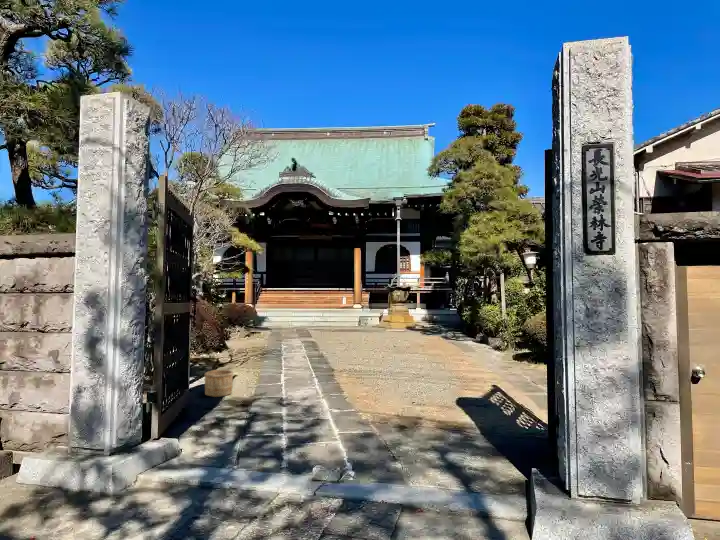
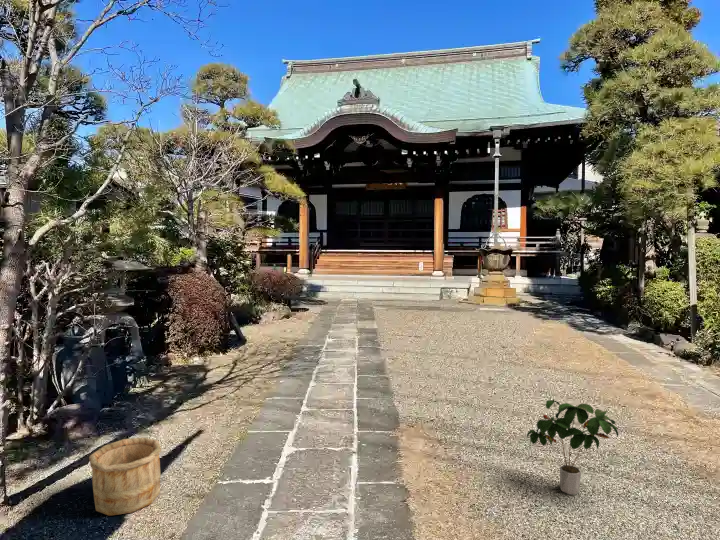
potted plant: none [389,348,422,386] -> present [527,399,618,495]

